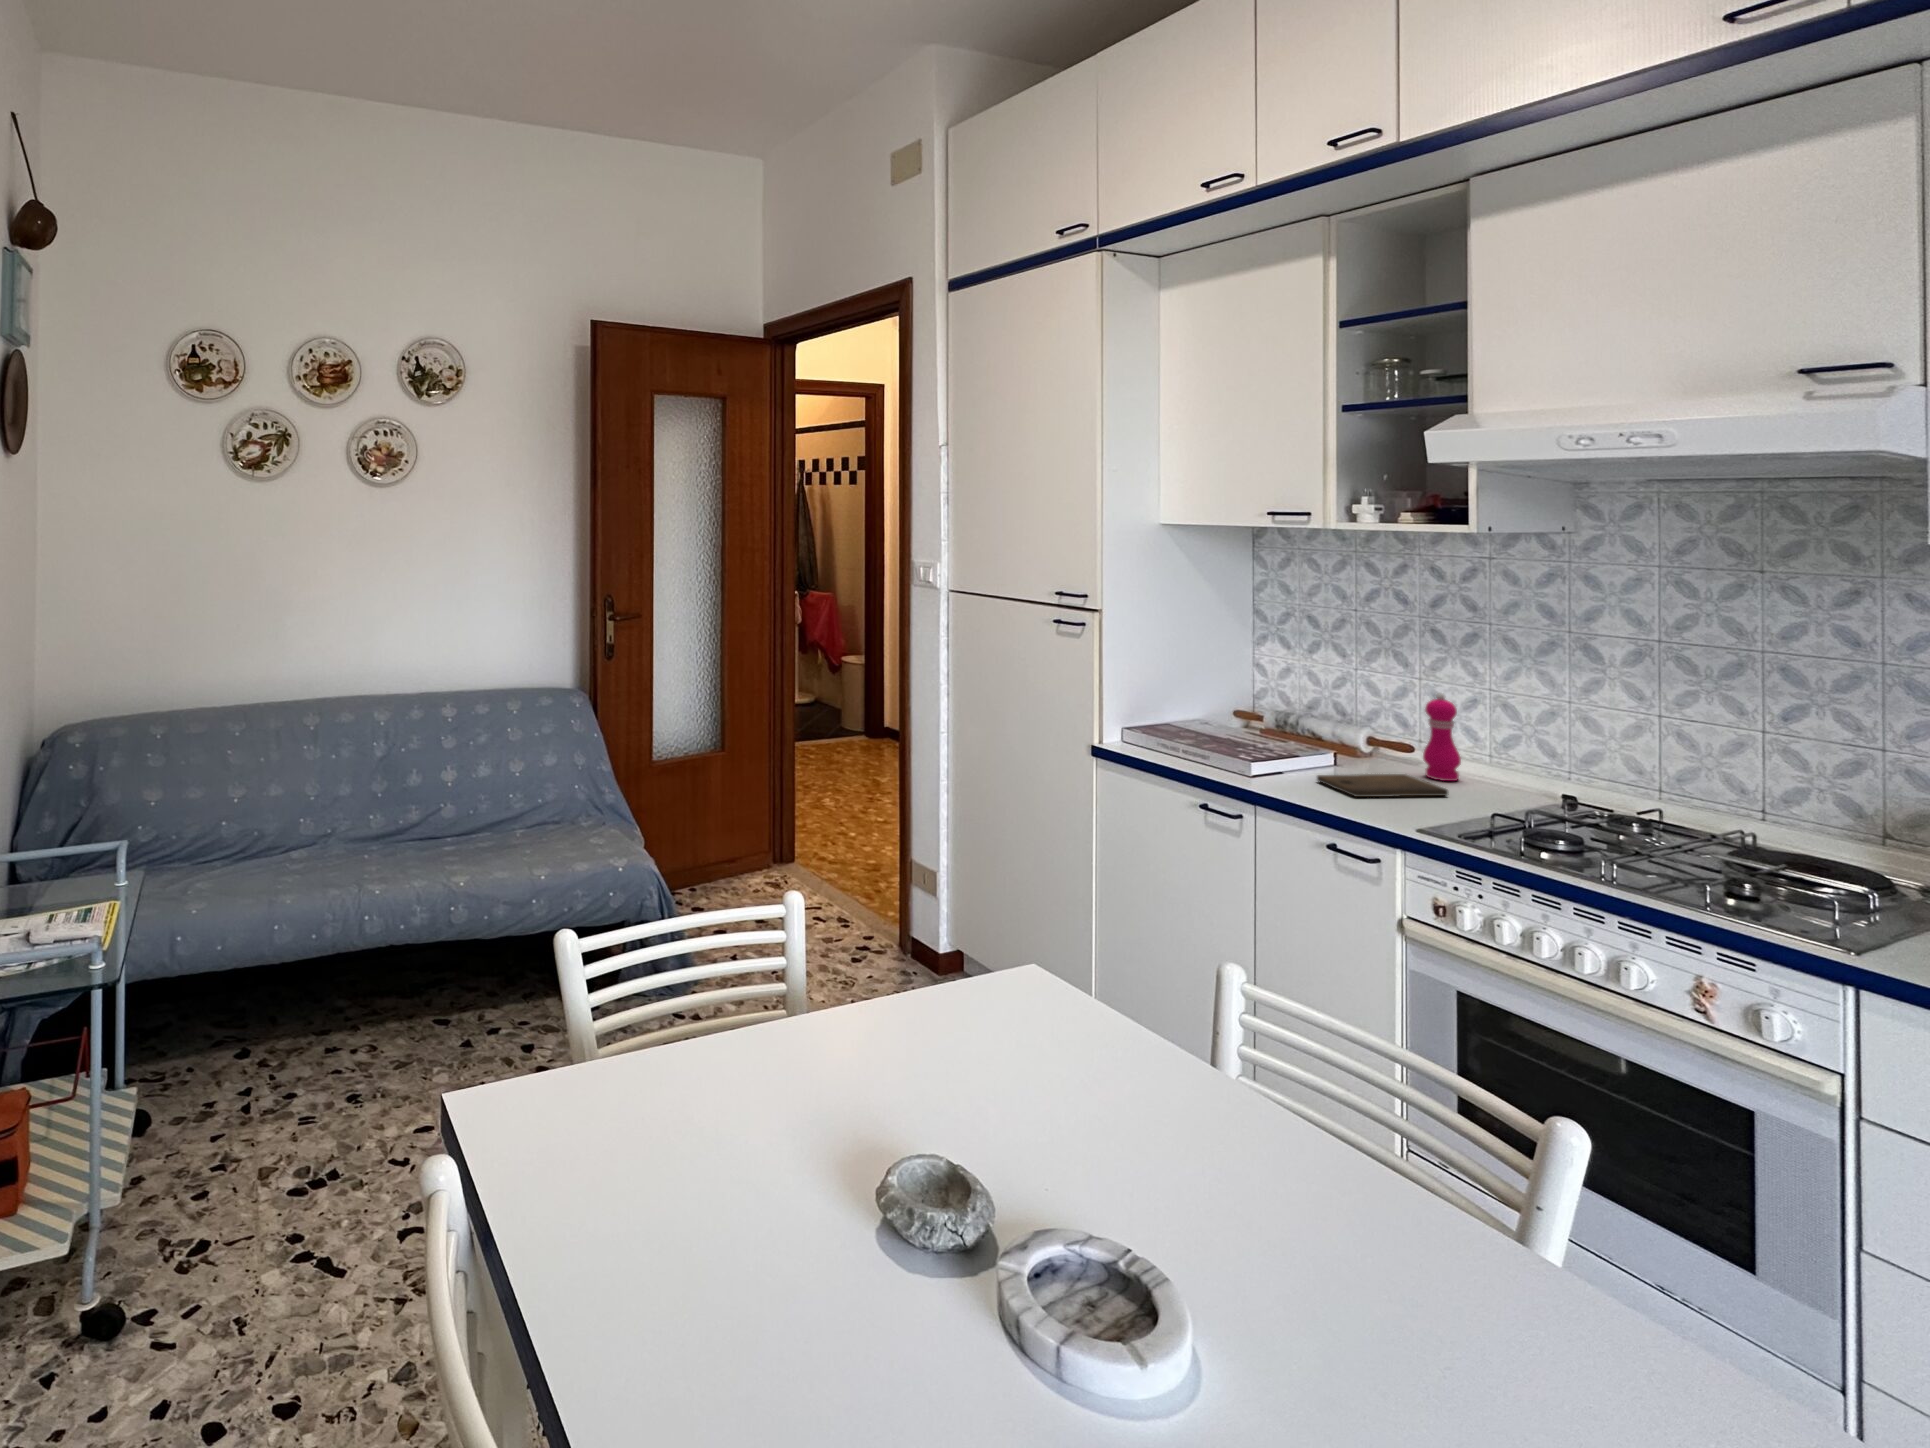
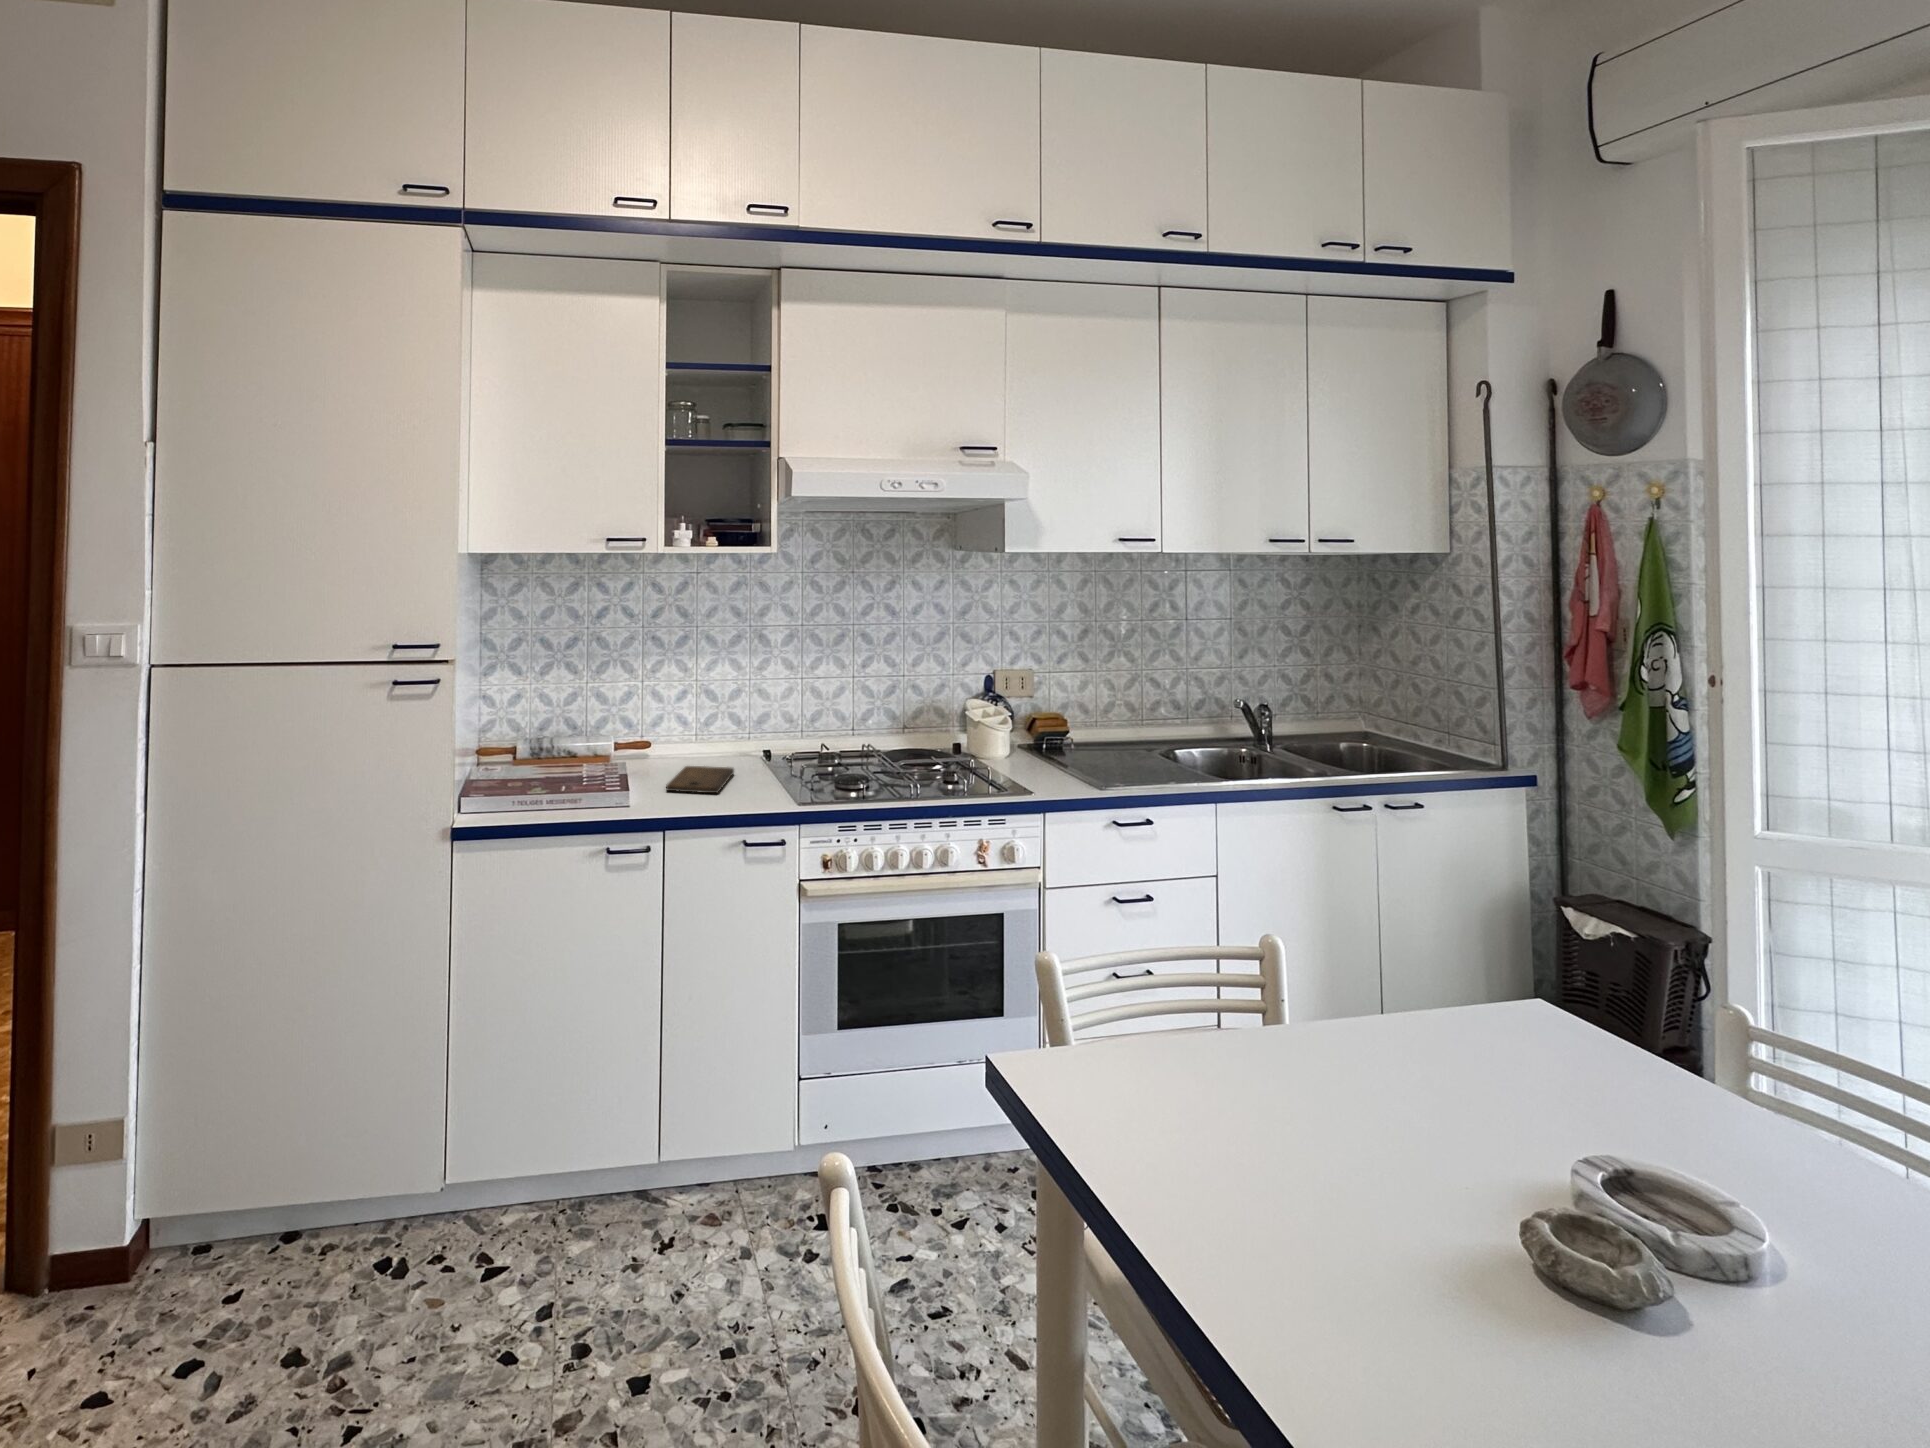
pepper mill: present [1423,693,1461,781] -> none [676,690,702,765]

